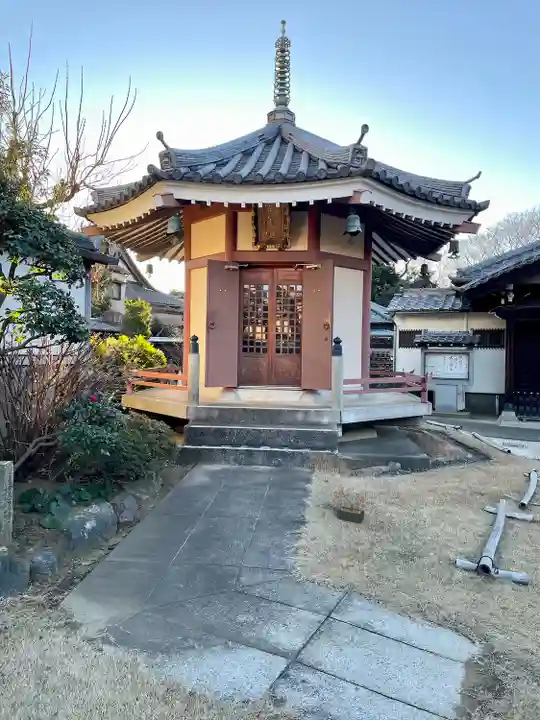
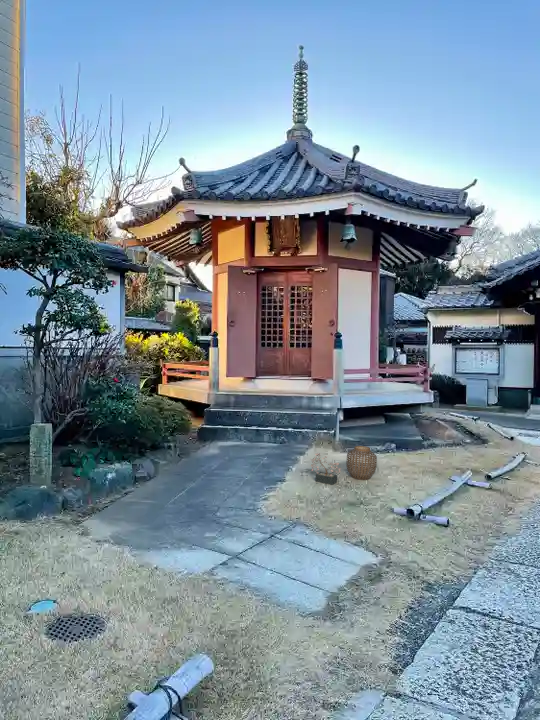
woven basket: none [371,474,407,515] -> present [346,446,377,480]

